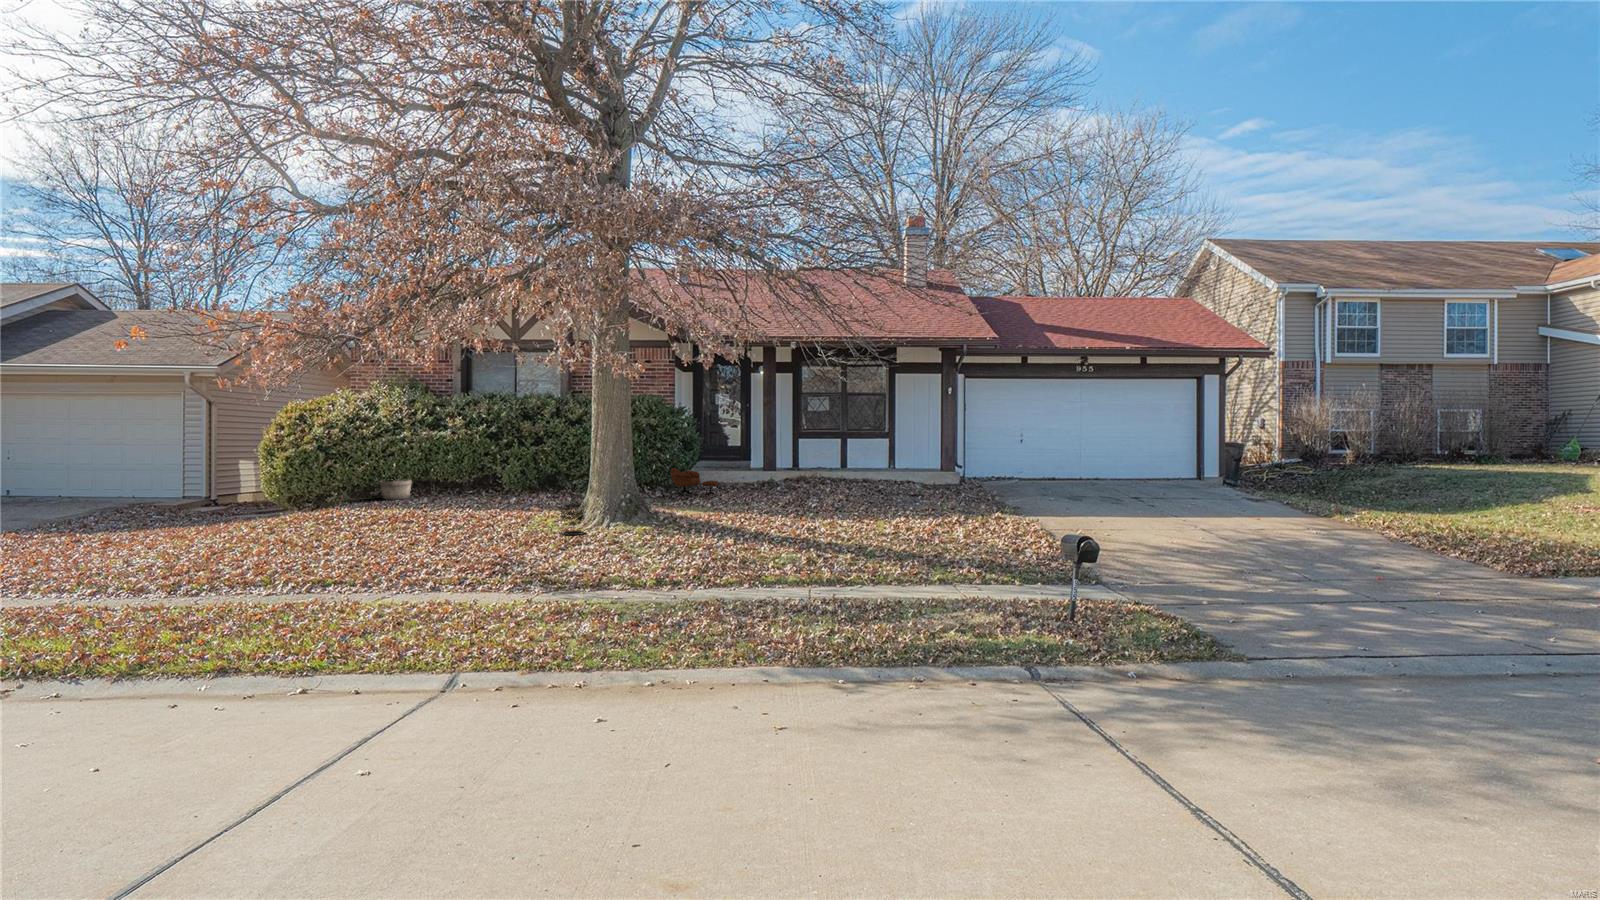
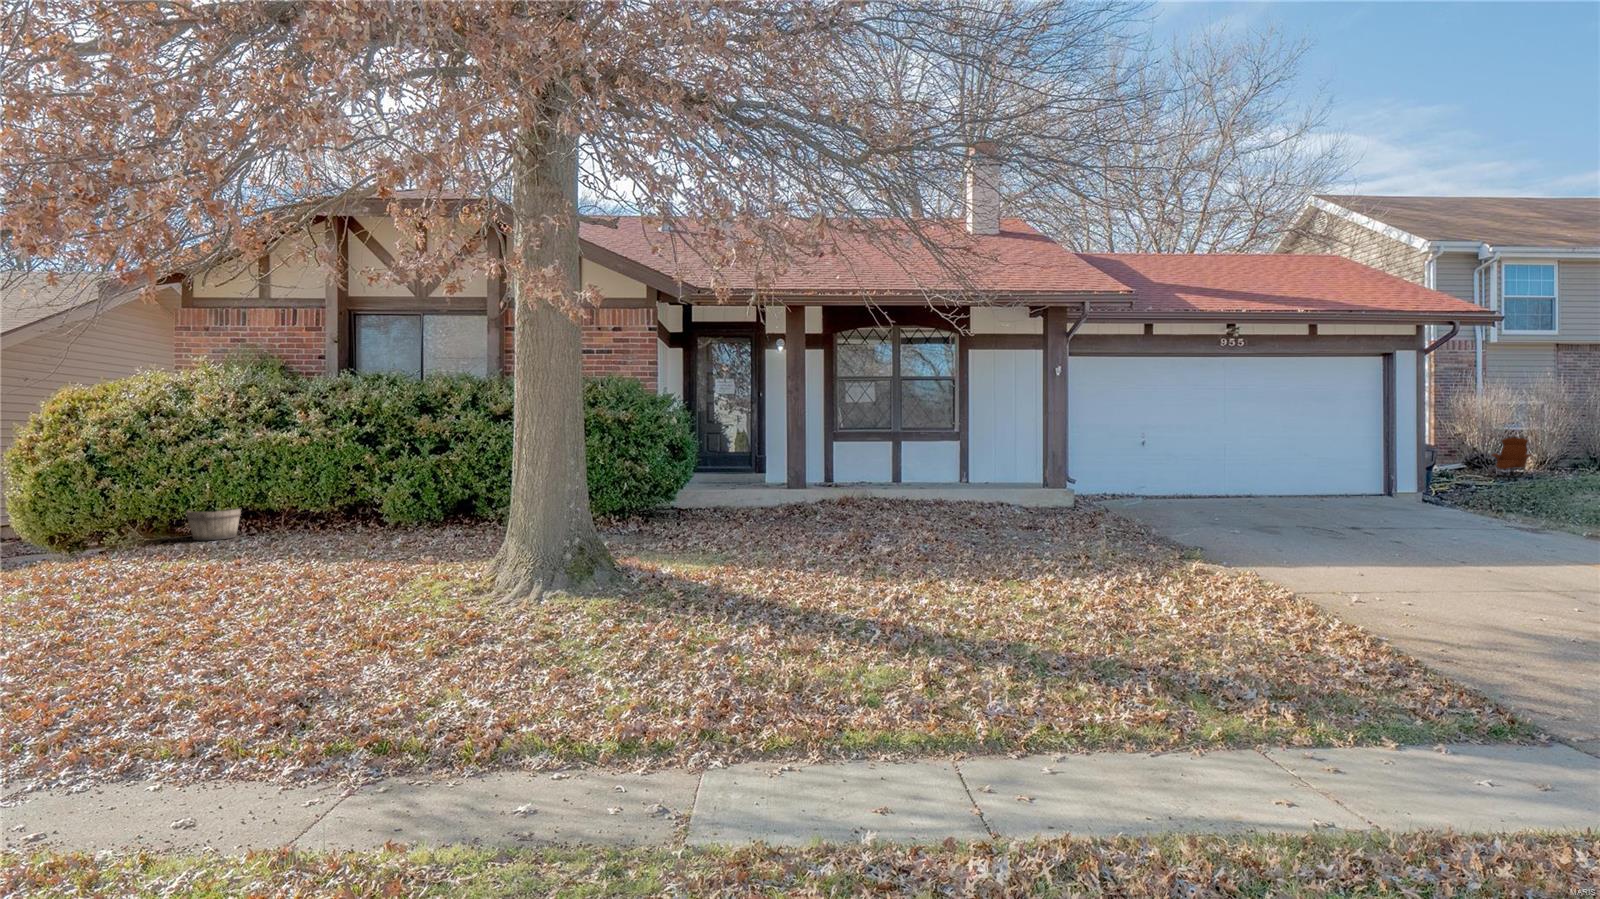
lounge chair: present [671,468,719,496] -> present [1492,437,1532,478]
potted tree: present [558,493,586,535] -> none [441,530,500,617]

